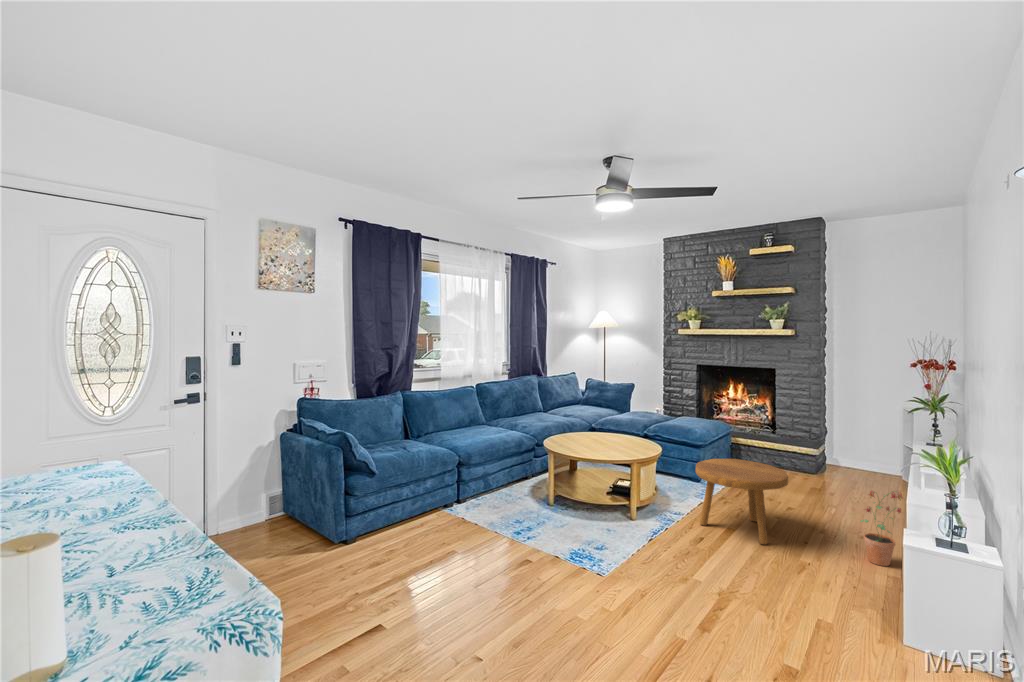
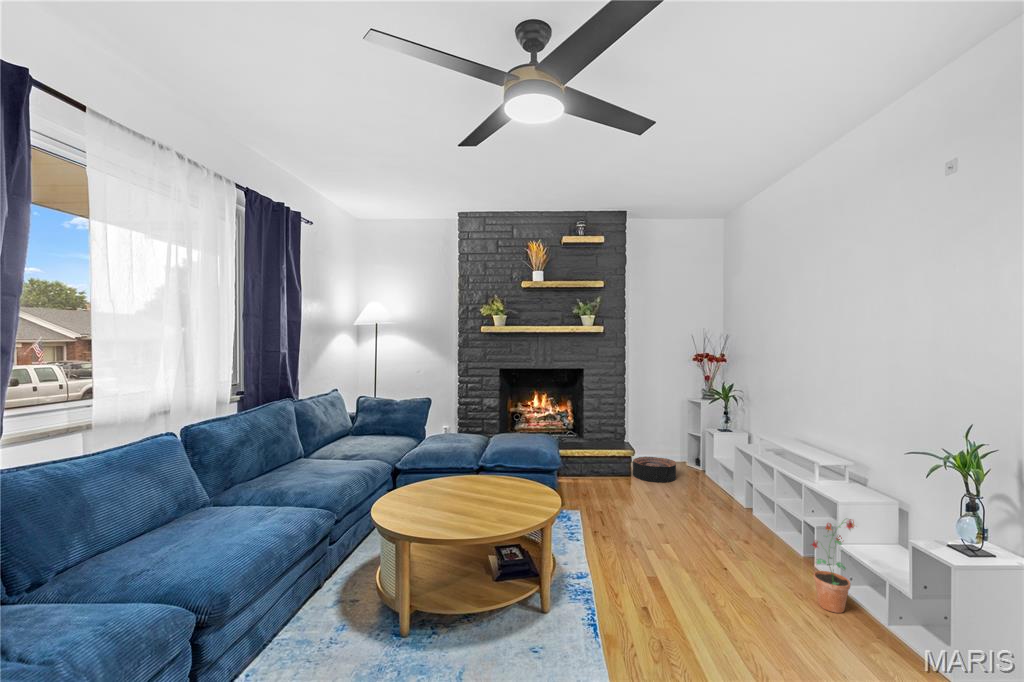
basket: none [827,454,876,479] -> present [633,457,676,482]
footstool: present [695,459,788,545] -> none [617,500,742,626]

